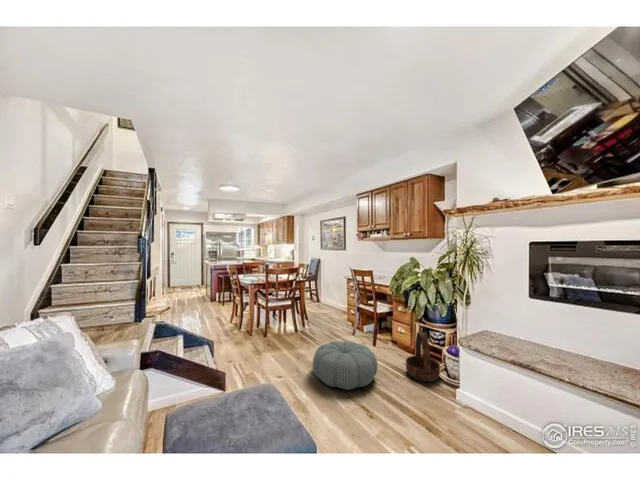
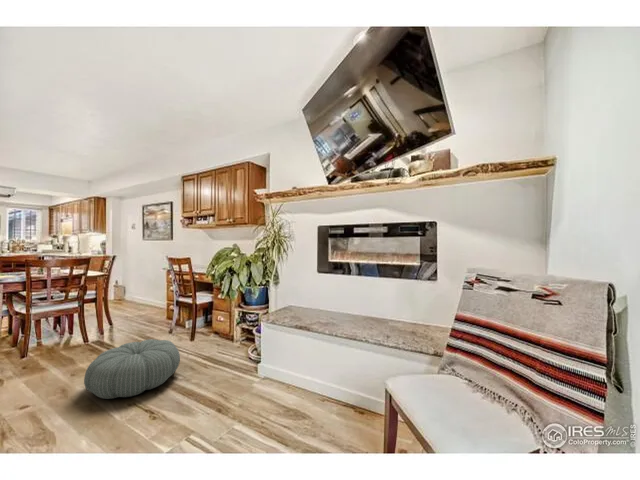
basket: present [406,332,440,382] -> none [217,316,250,364]

